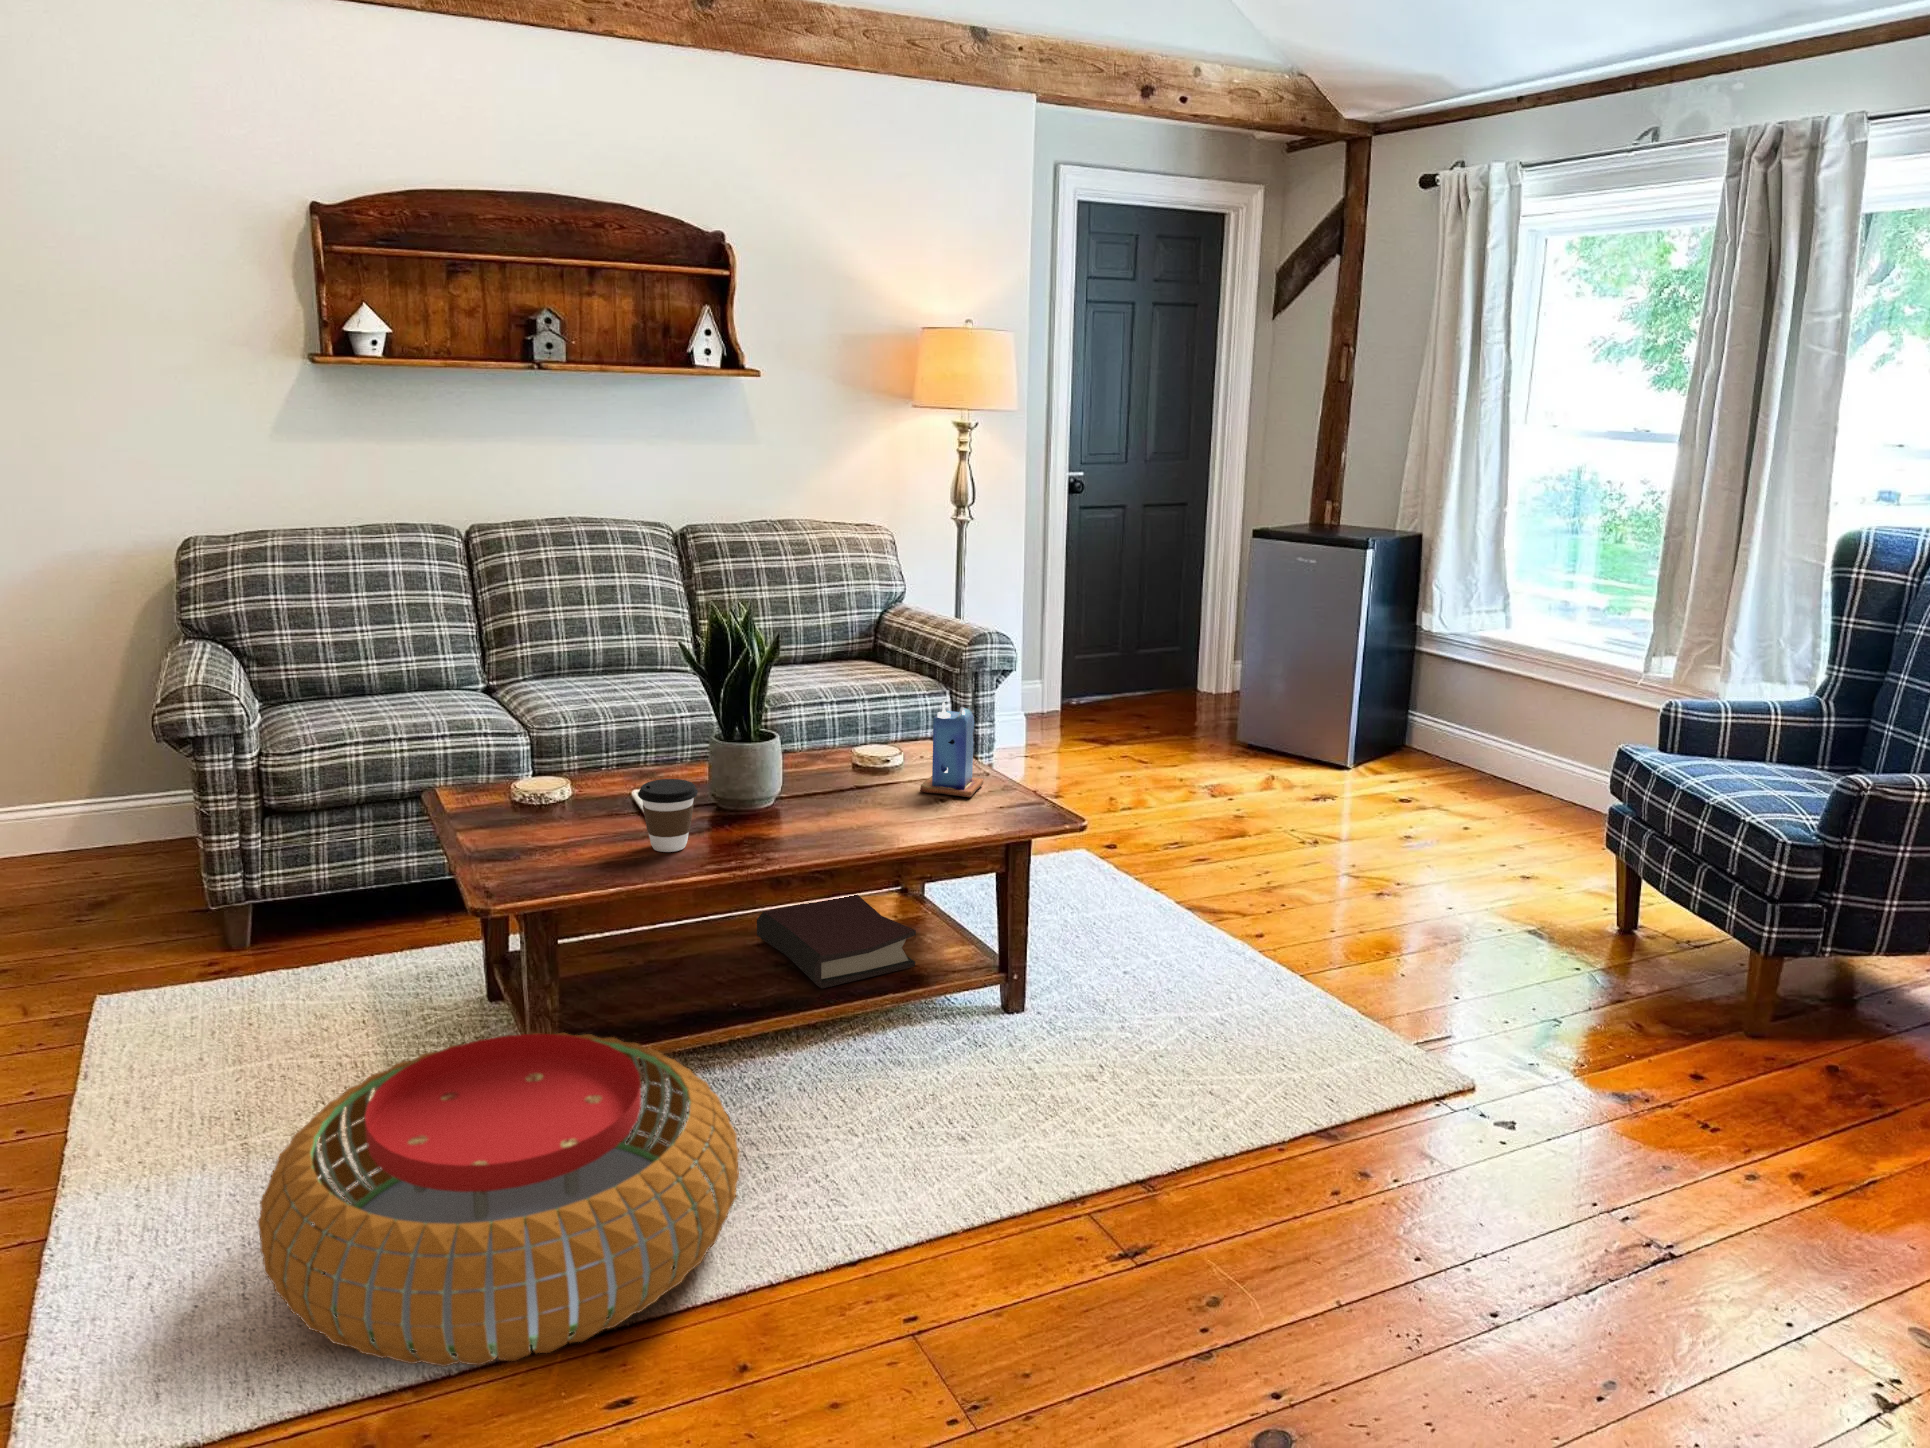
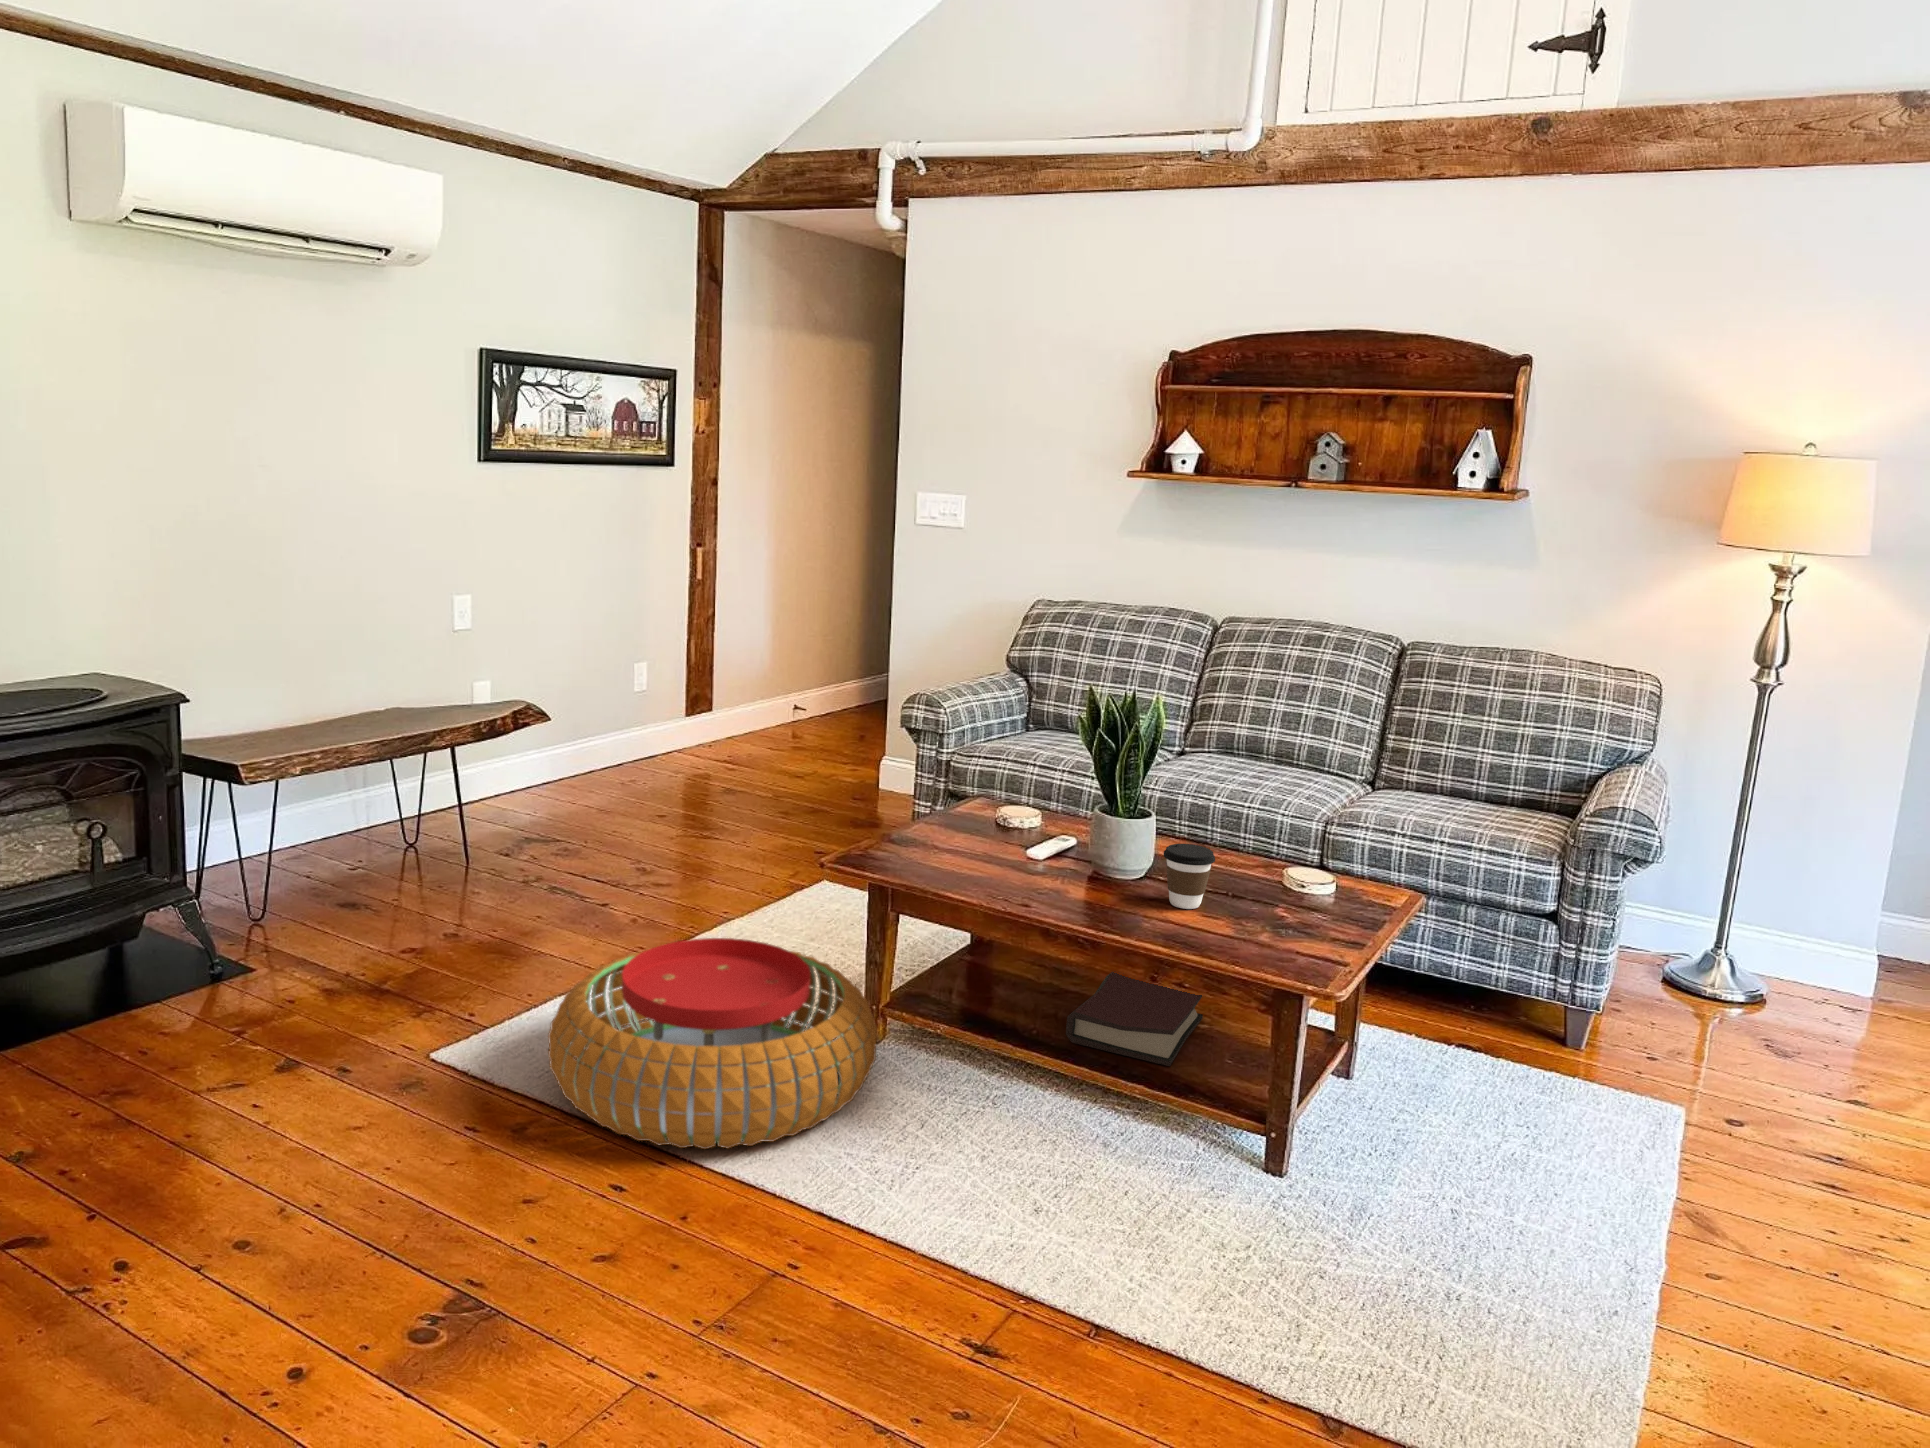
candle: present [920,702,984,797] -> none [1255,823,1330,927]
coffee cup: present [638,779,698,852] -> present [1164,844,1215,909]

